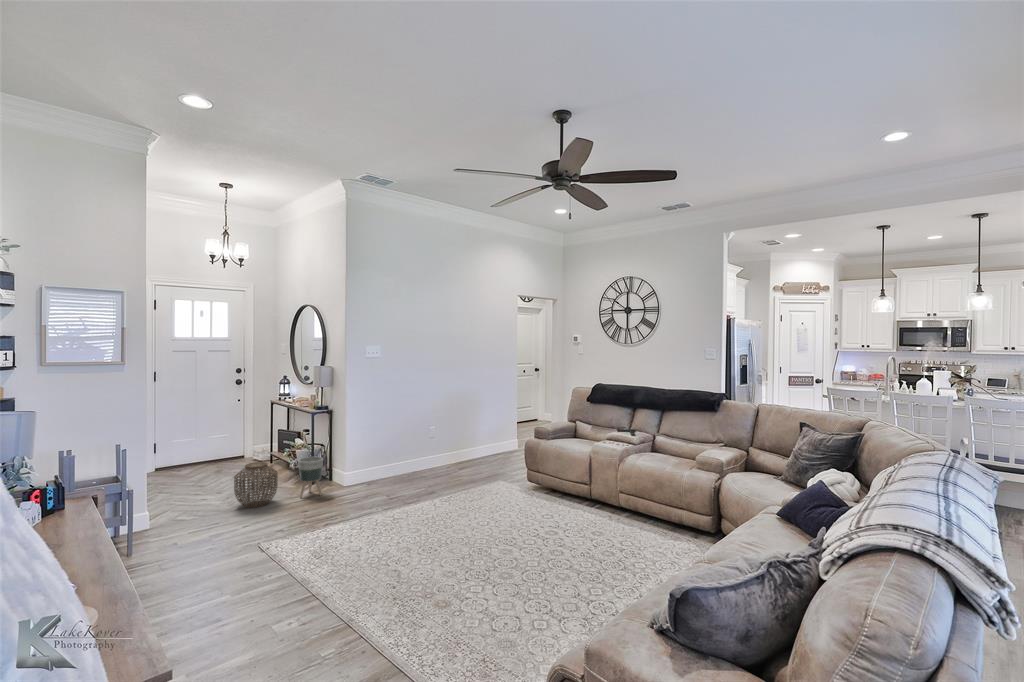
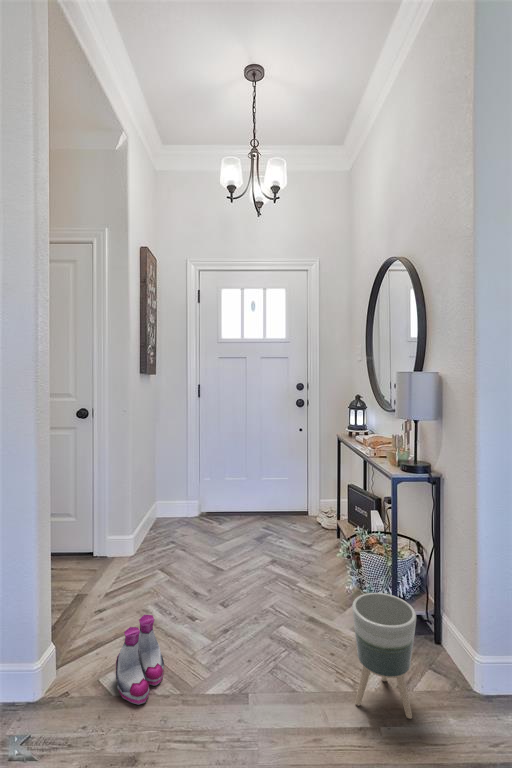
woven basket: present [234,462,278,508] -> none [210,585,302,709]
boots: none [182,487,208,519] -> present [116,615,164,705]

